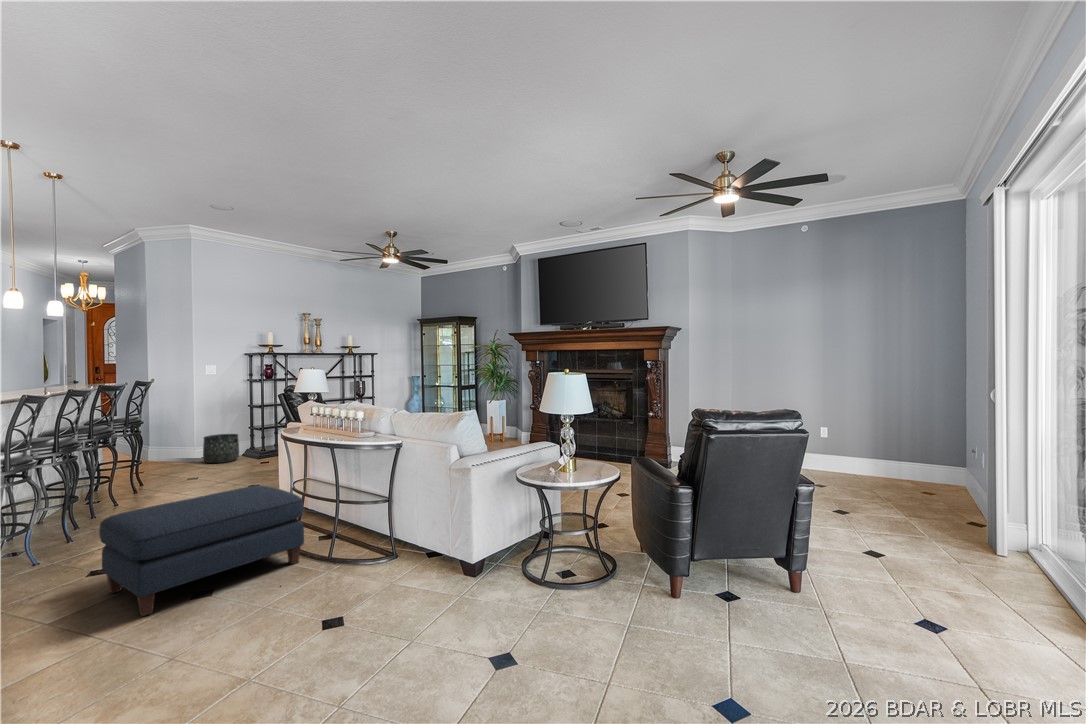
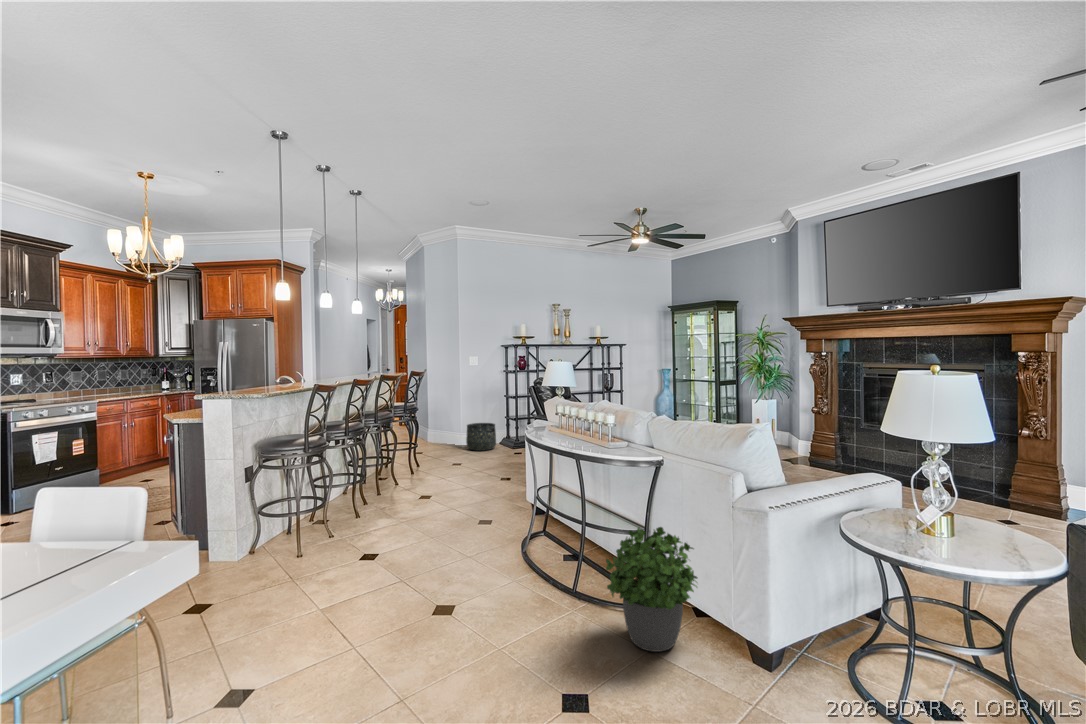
ottoman: present [99,485,304,616] -> none [362,491,548,628]
potted plant: none [356,492,429,585] -> present [606,527,698,652]

